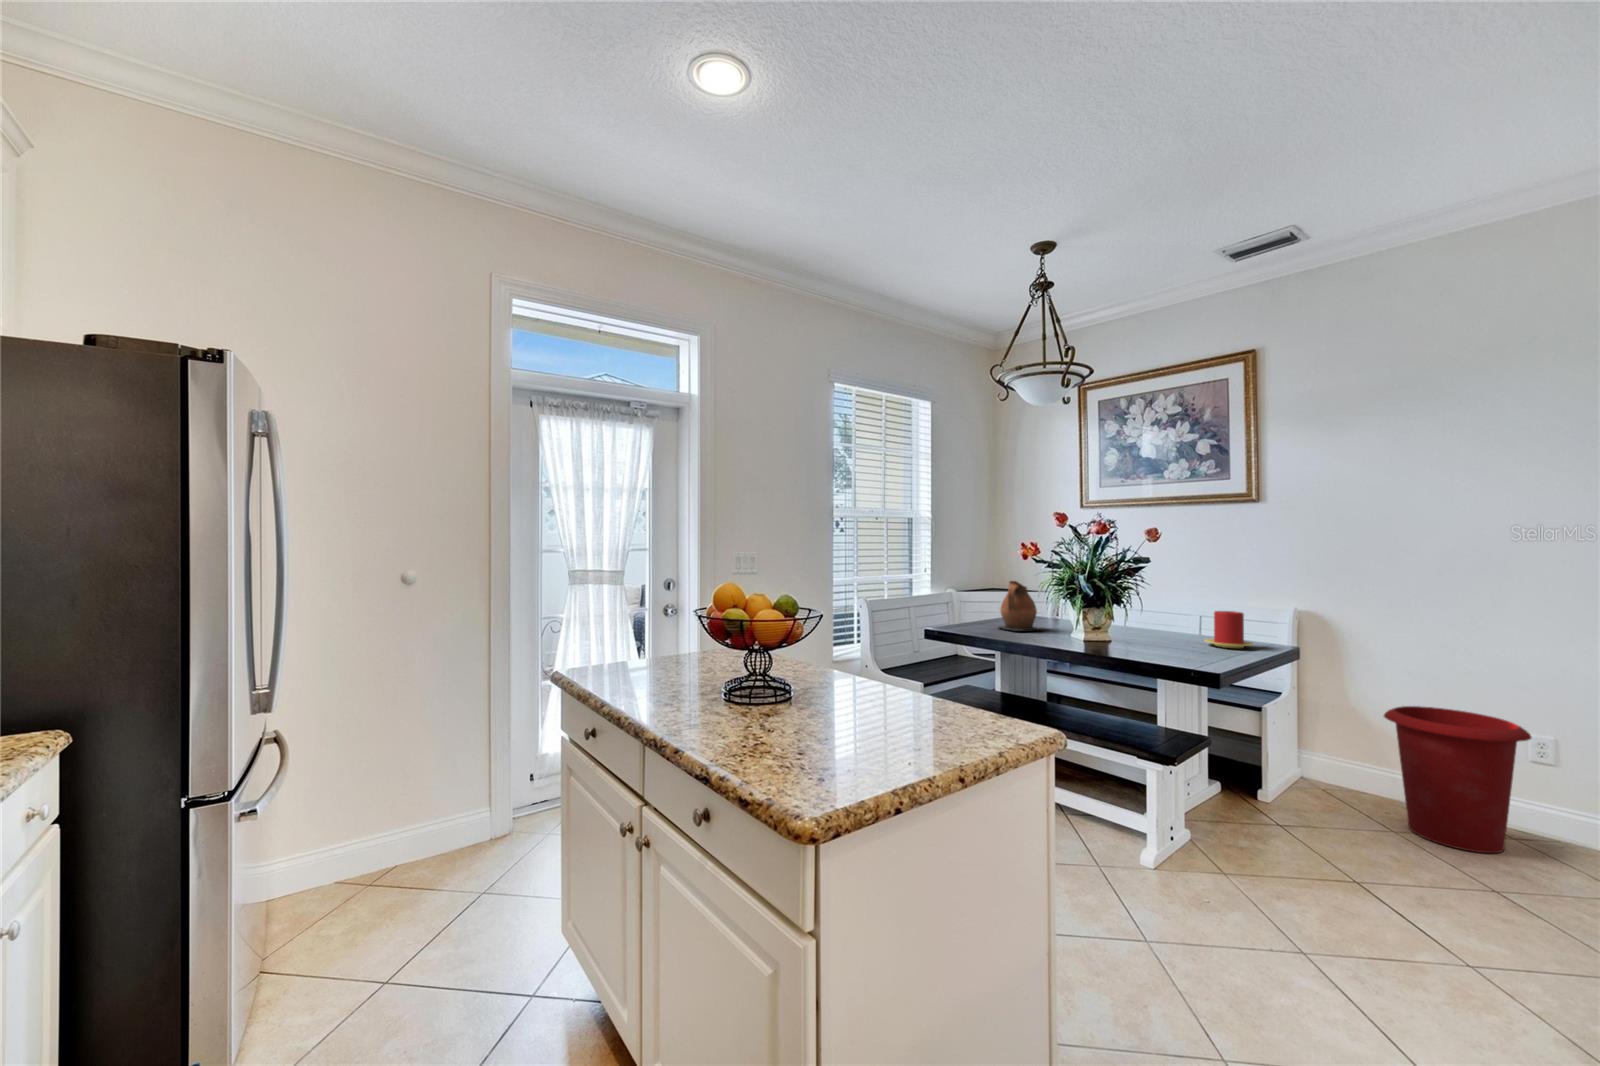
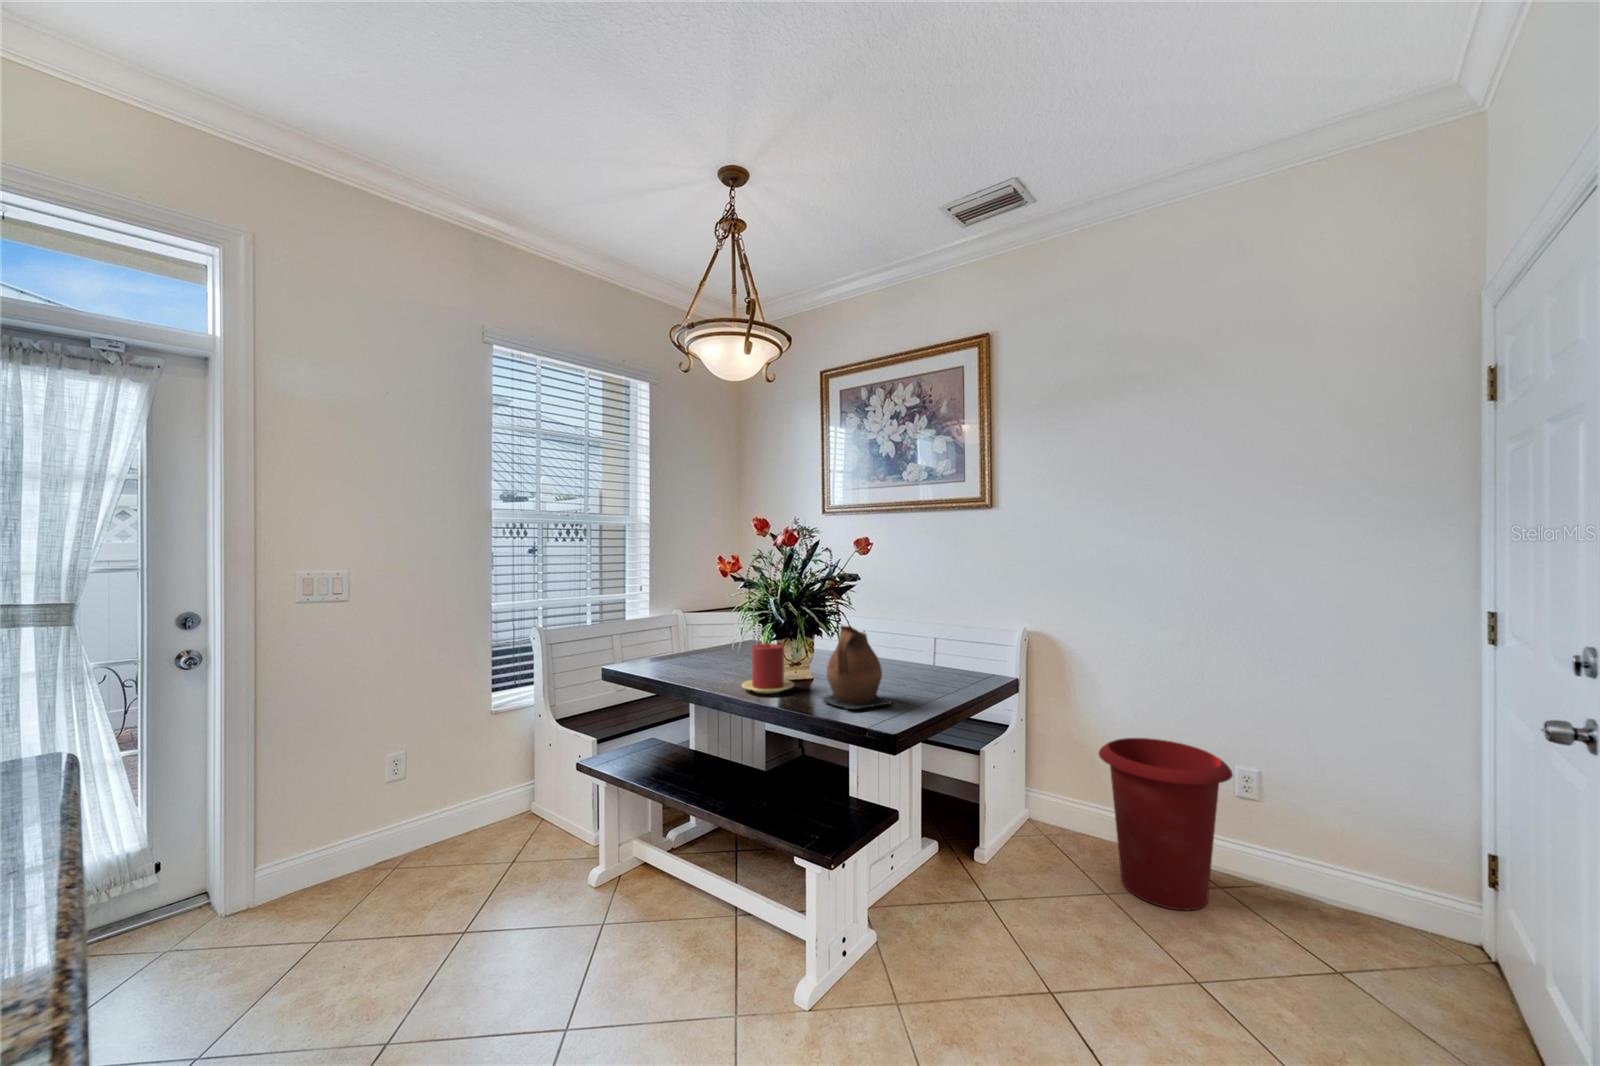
ceramic pitcher: present [999,581,1041,630] -> present [823,625,892,709]
candle: present [1205,611,1253,648] -> present [742,643,794,694]

